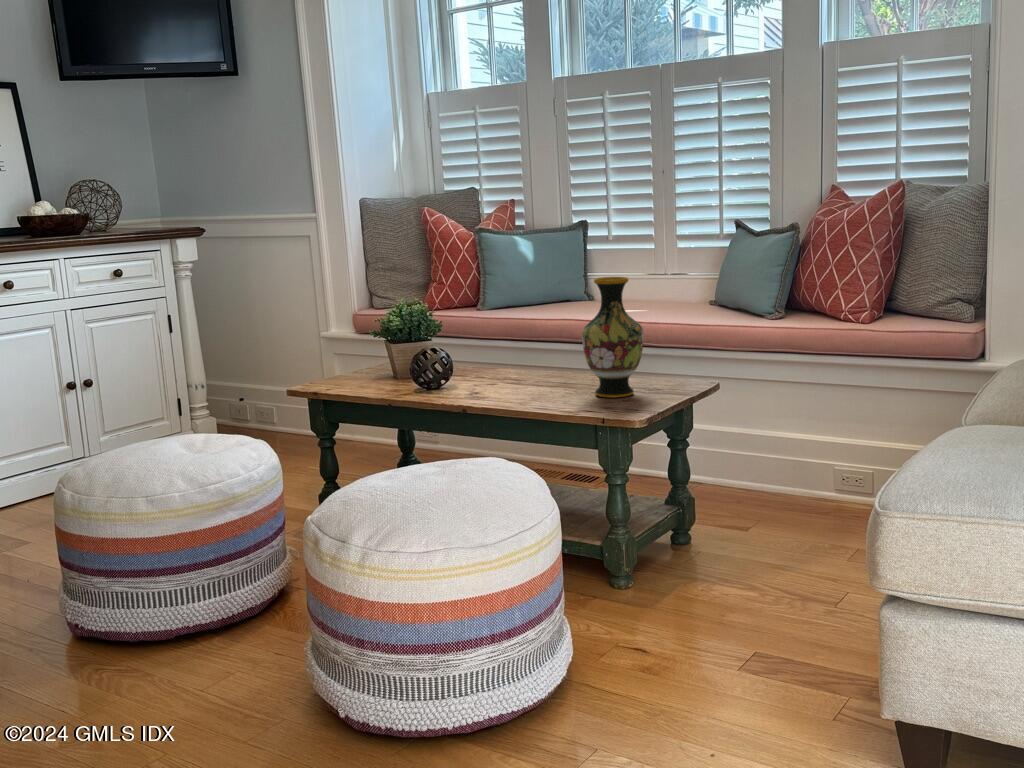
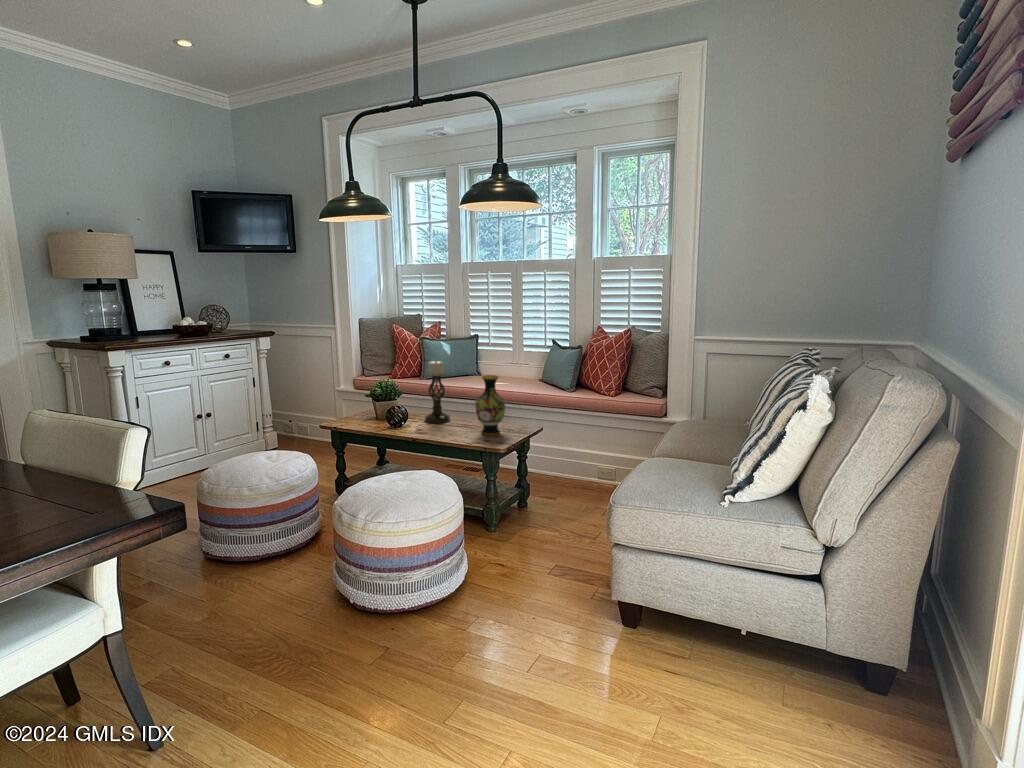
candle holder: none [482,256,534,381] -> present [424,360,450,423]

